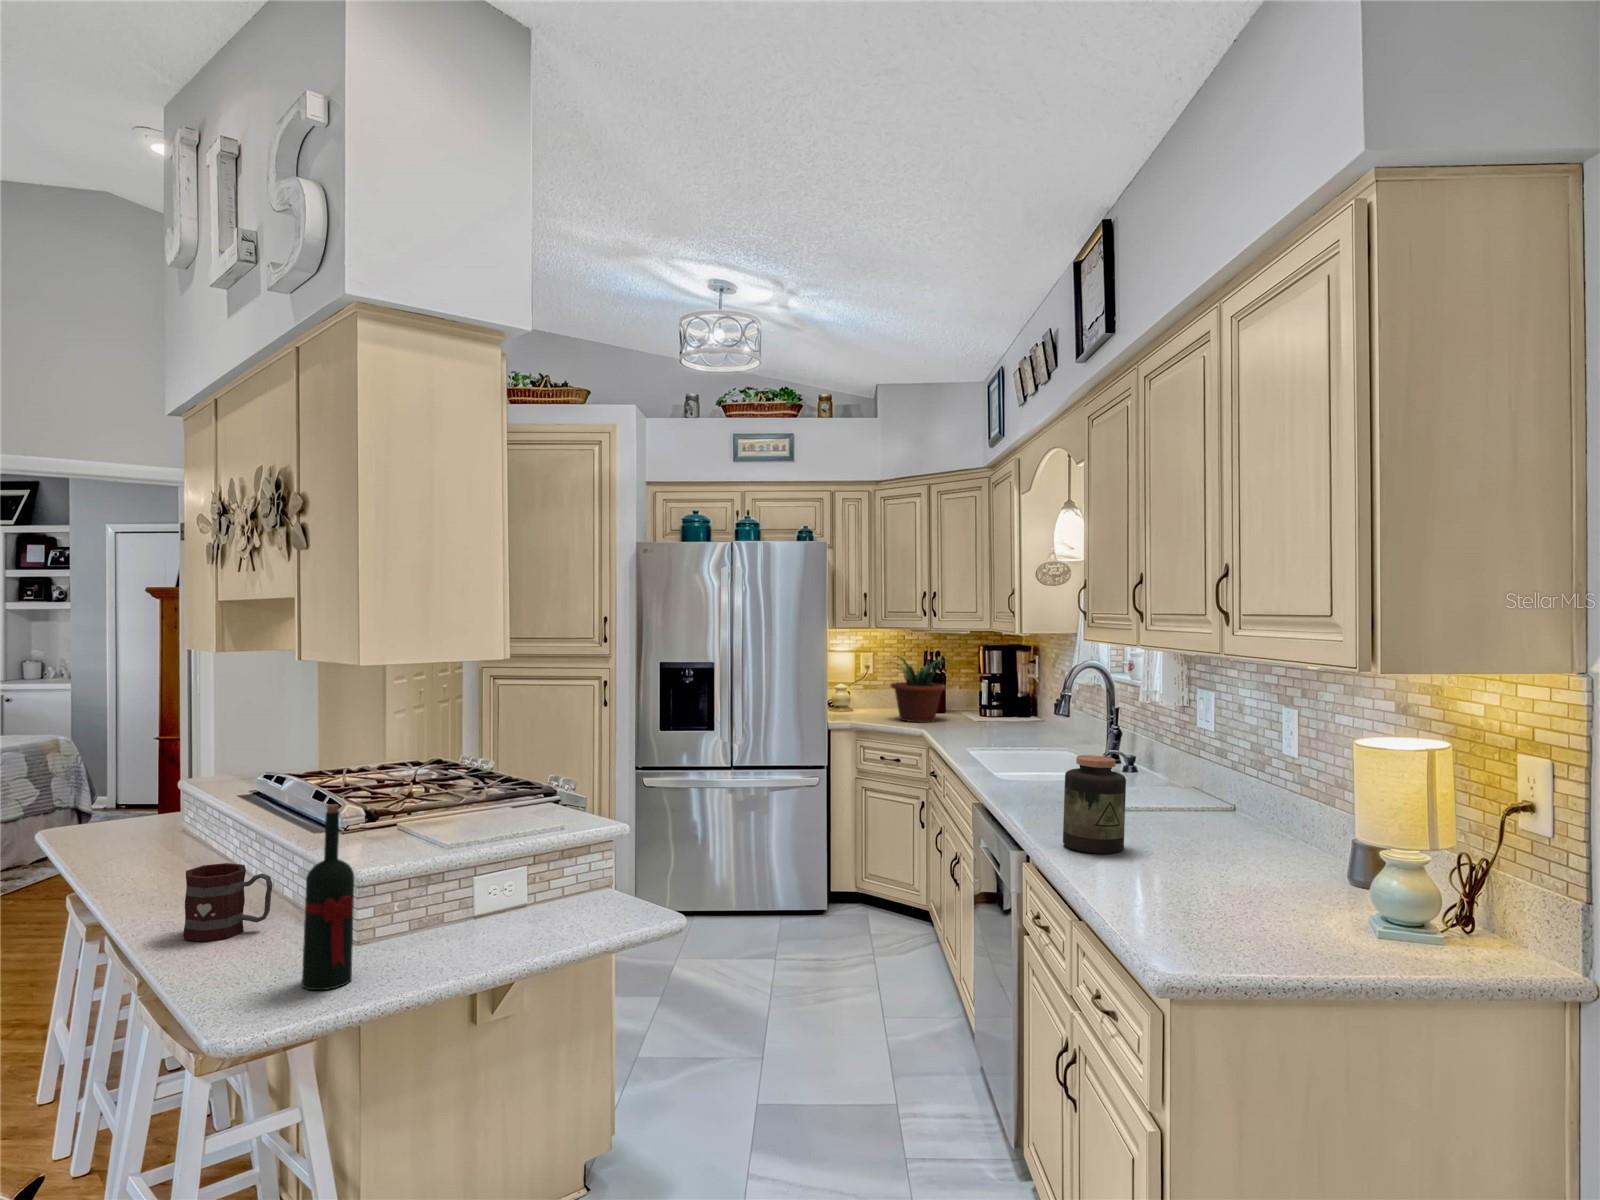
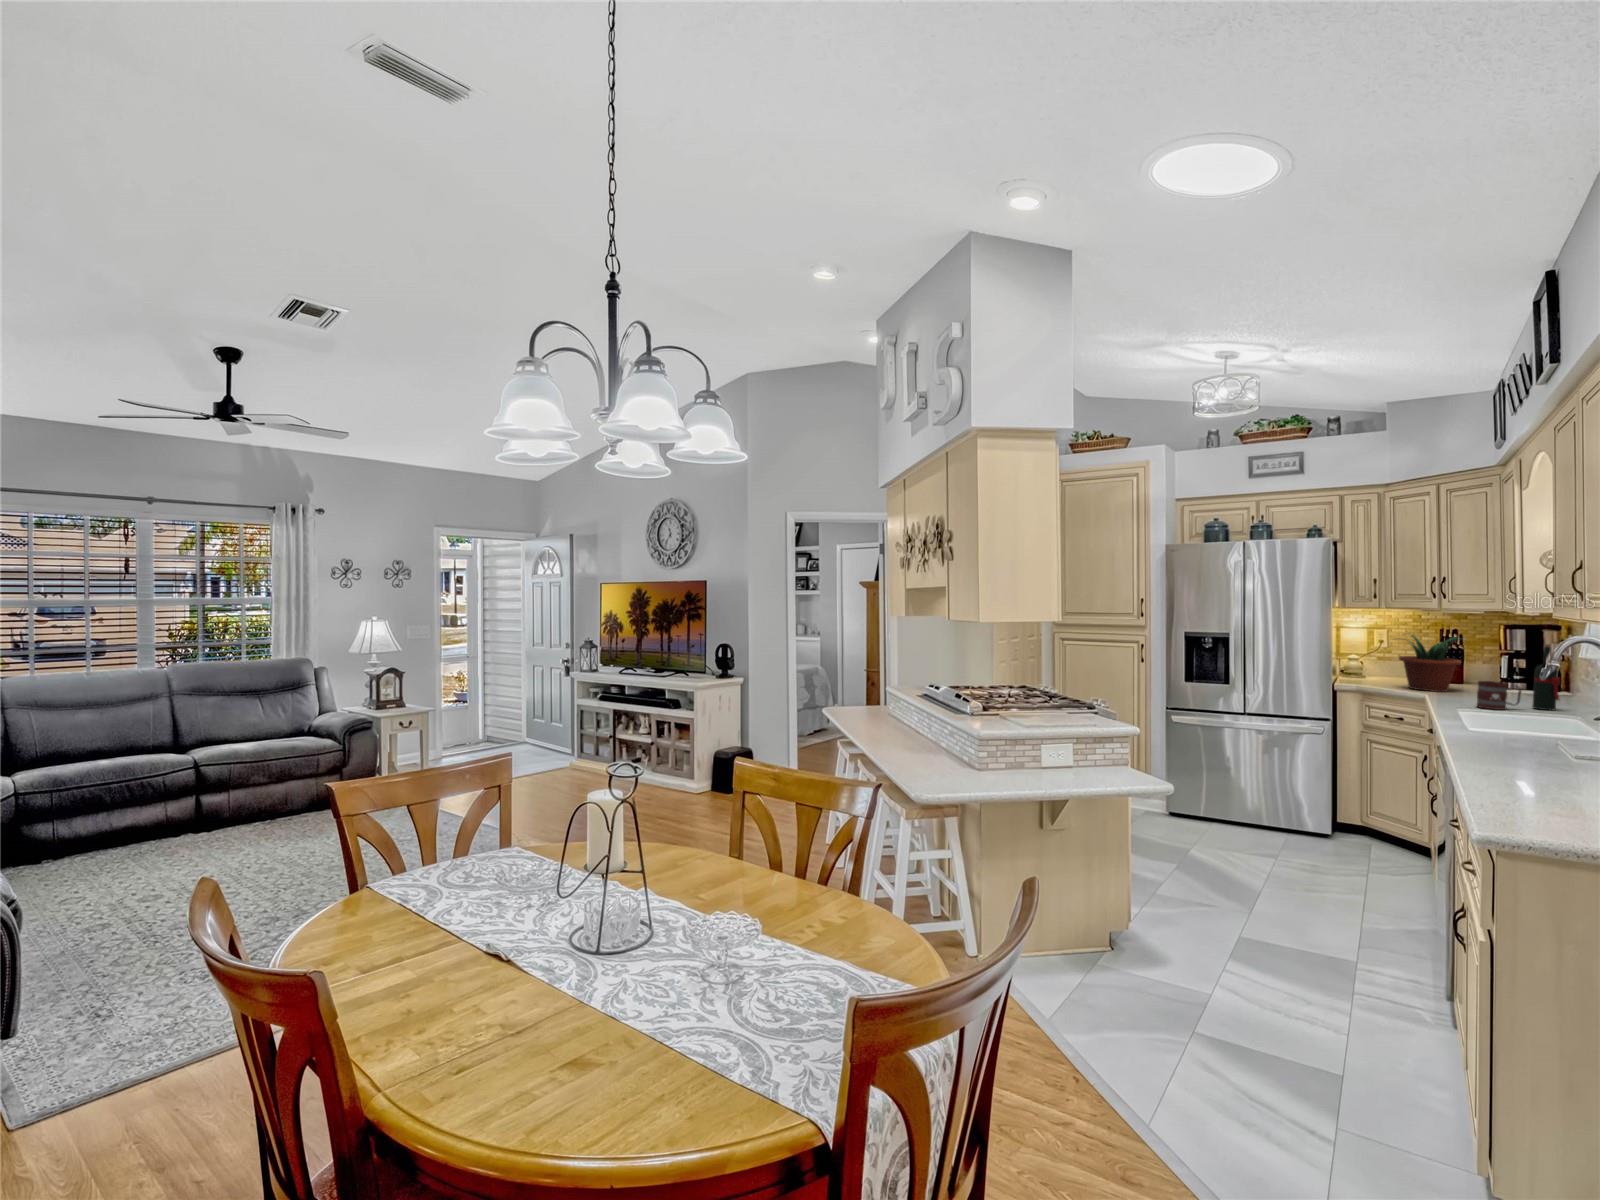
jar: present [1063,755,1126,854] -> none [1499,712,1567,791]
wine bottle: present [302,804,354,990] -> present [1532,644,1560,710]
mug: present [183,863,273,942] -> present [1477,681,1521,710]

